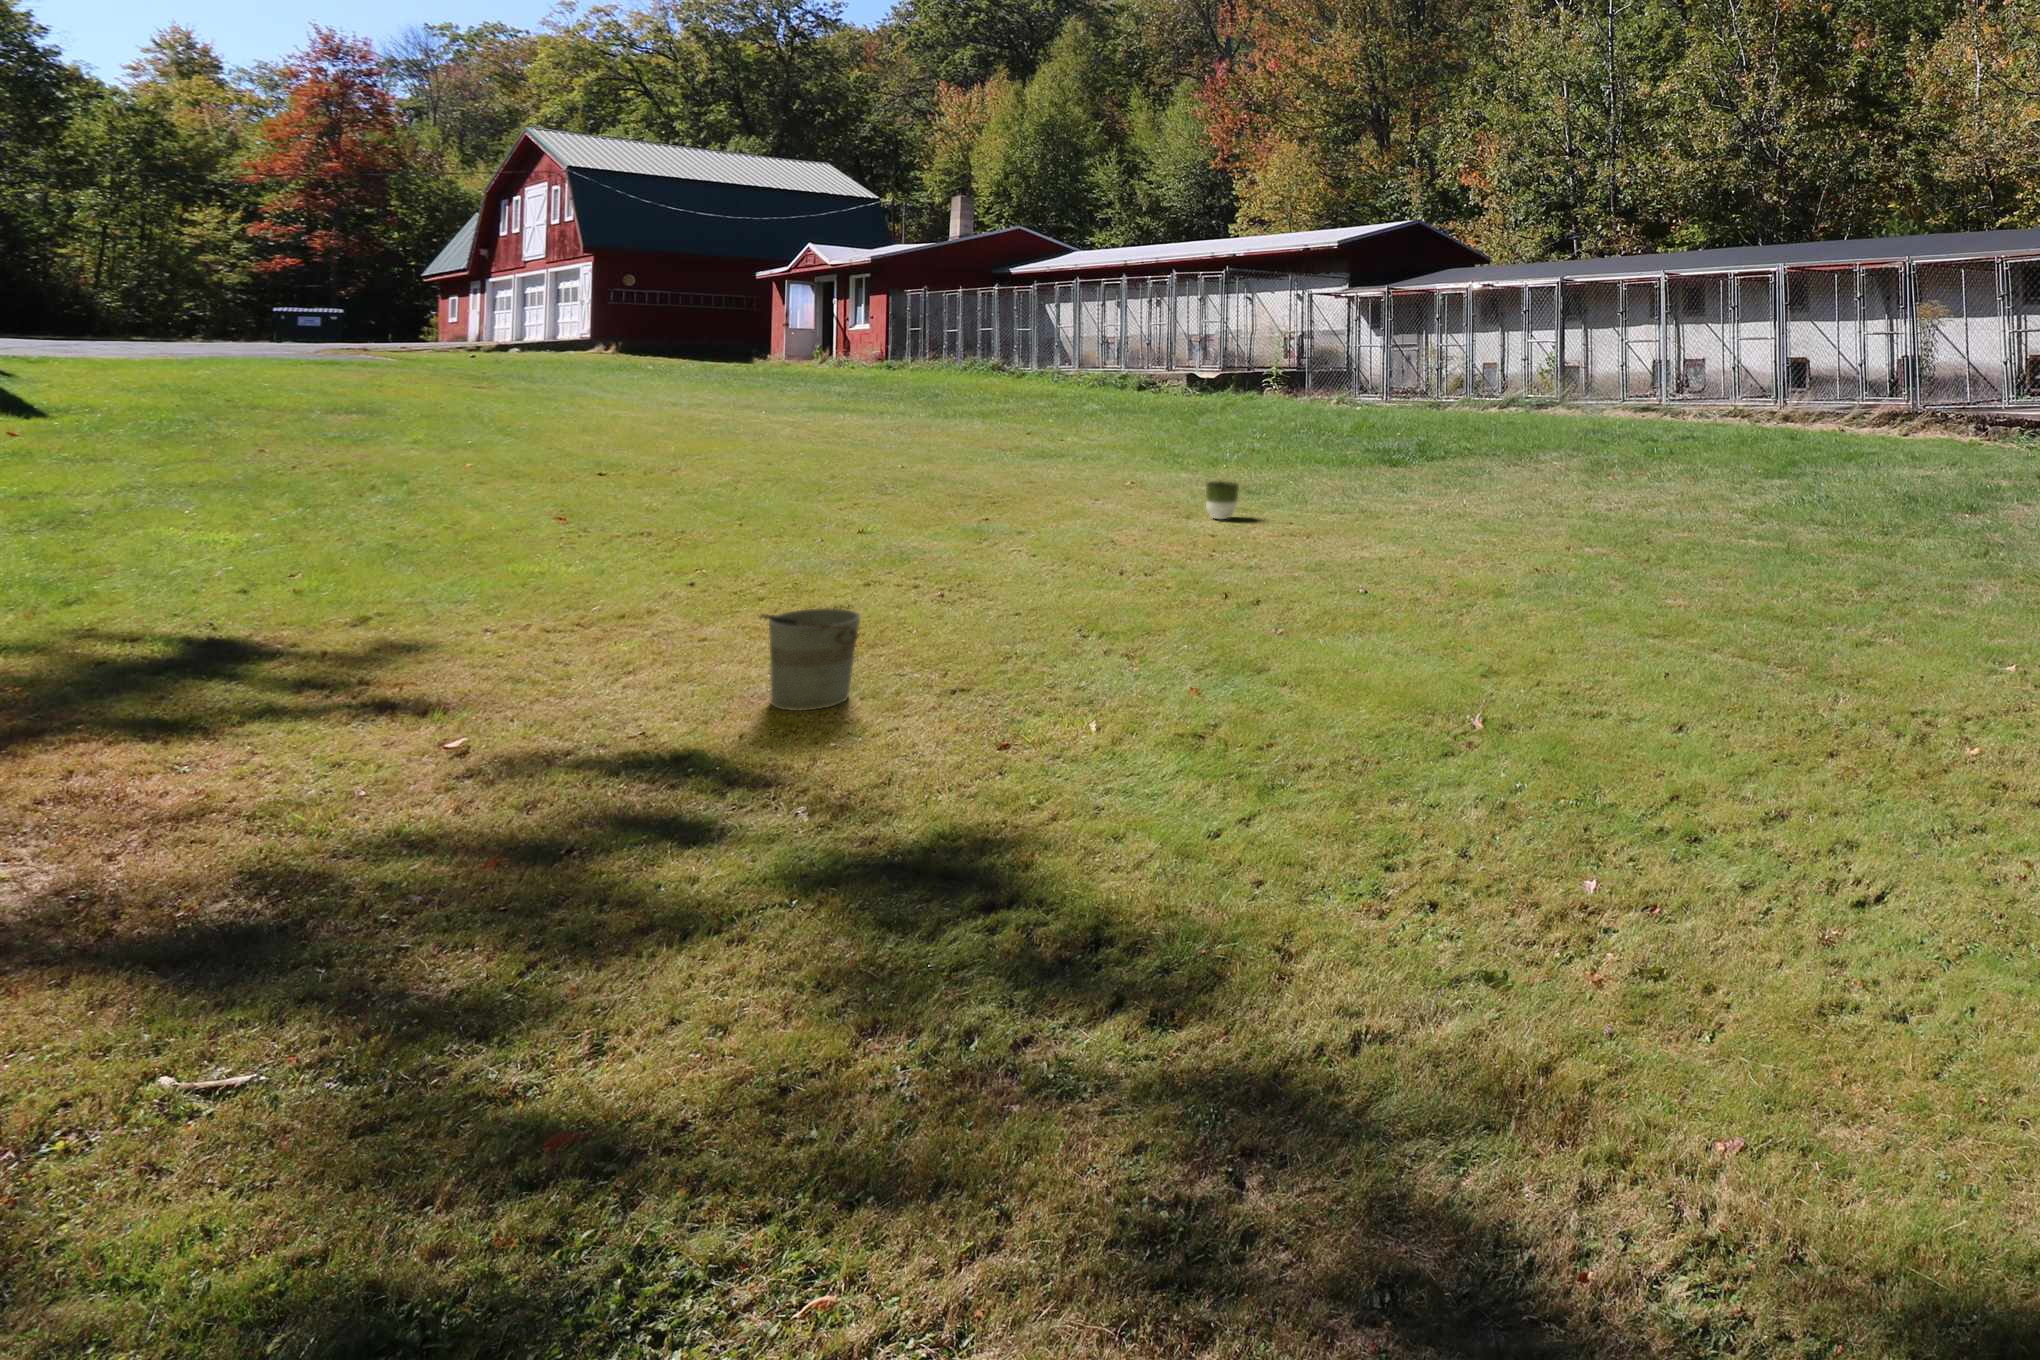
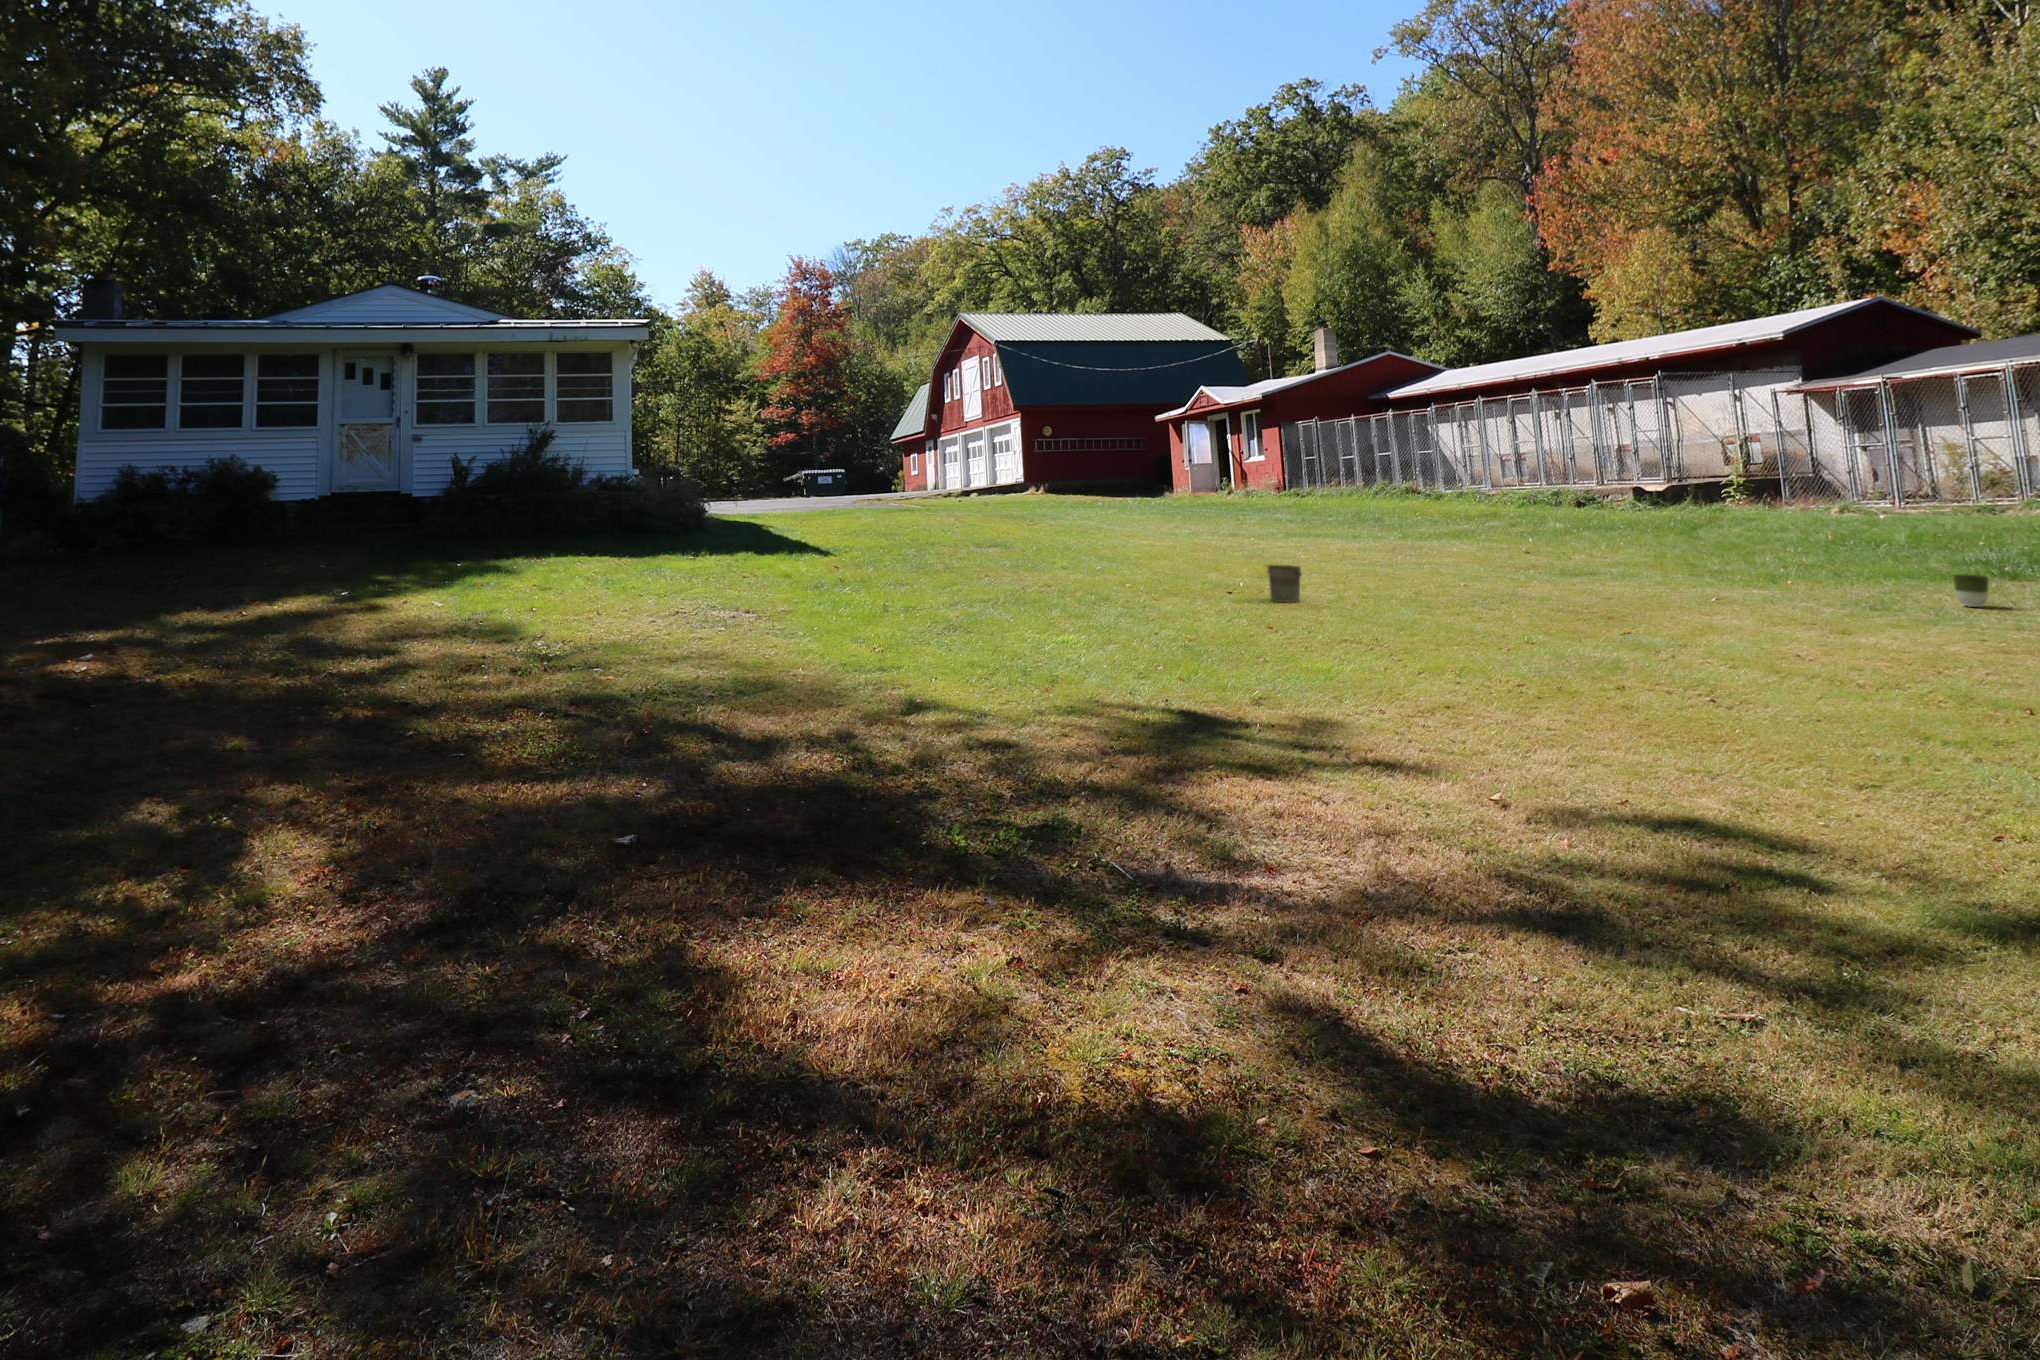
bucket: present [761,608,860,711] -> present [1267,565,1302,603]

